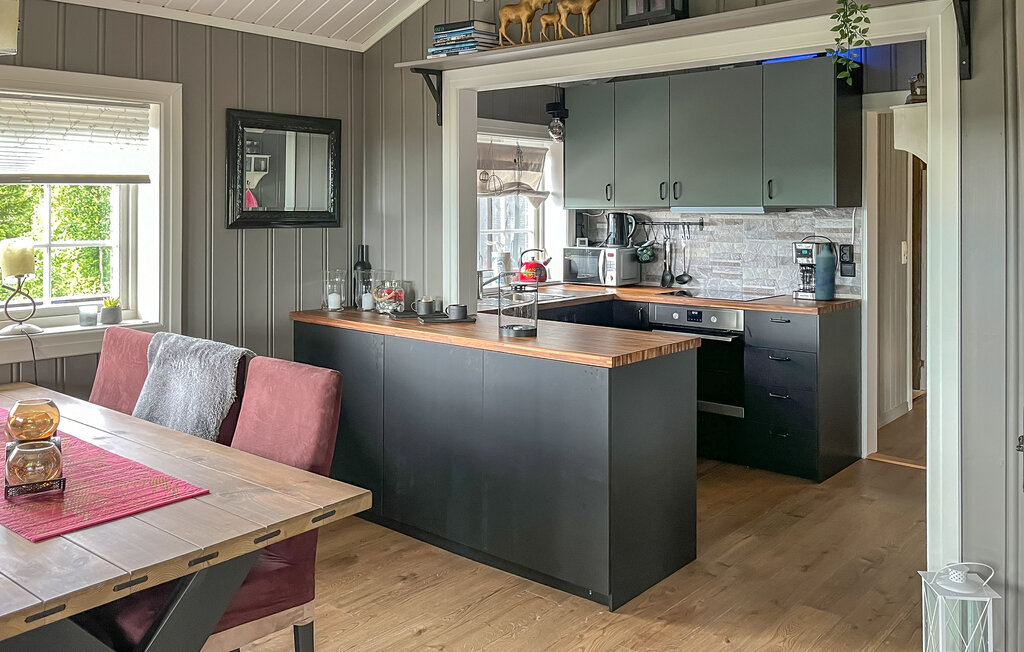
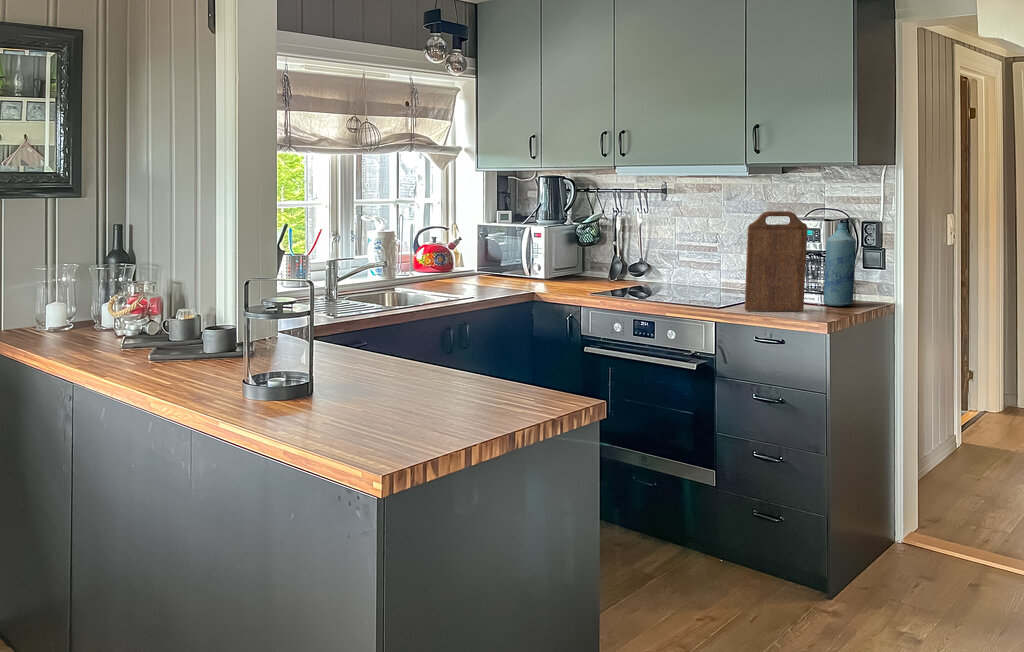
cutting board: none [763,237,804,303] -> present [745,211,808,311]

